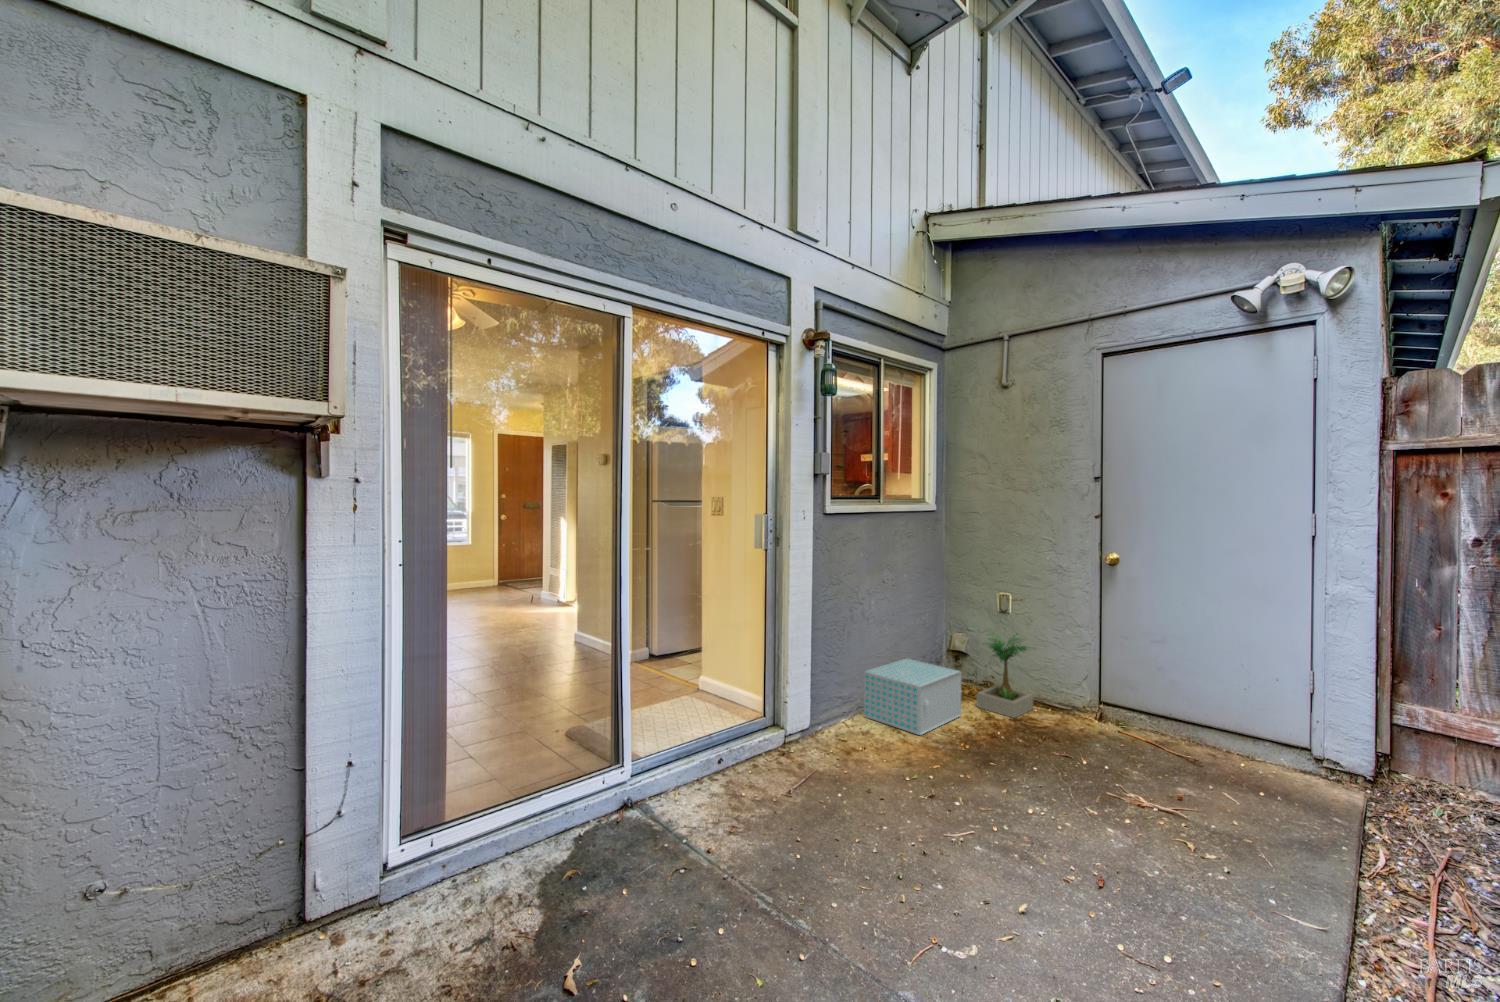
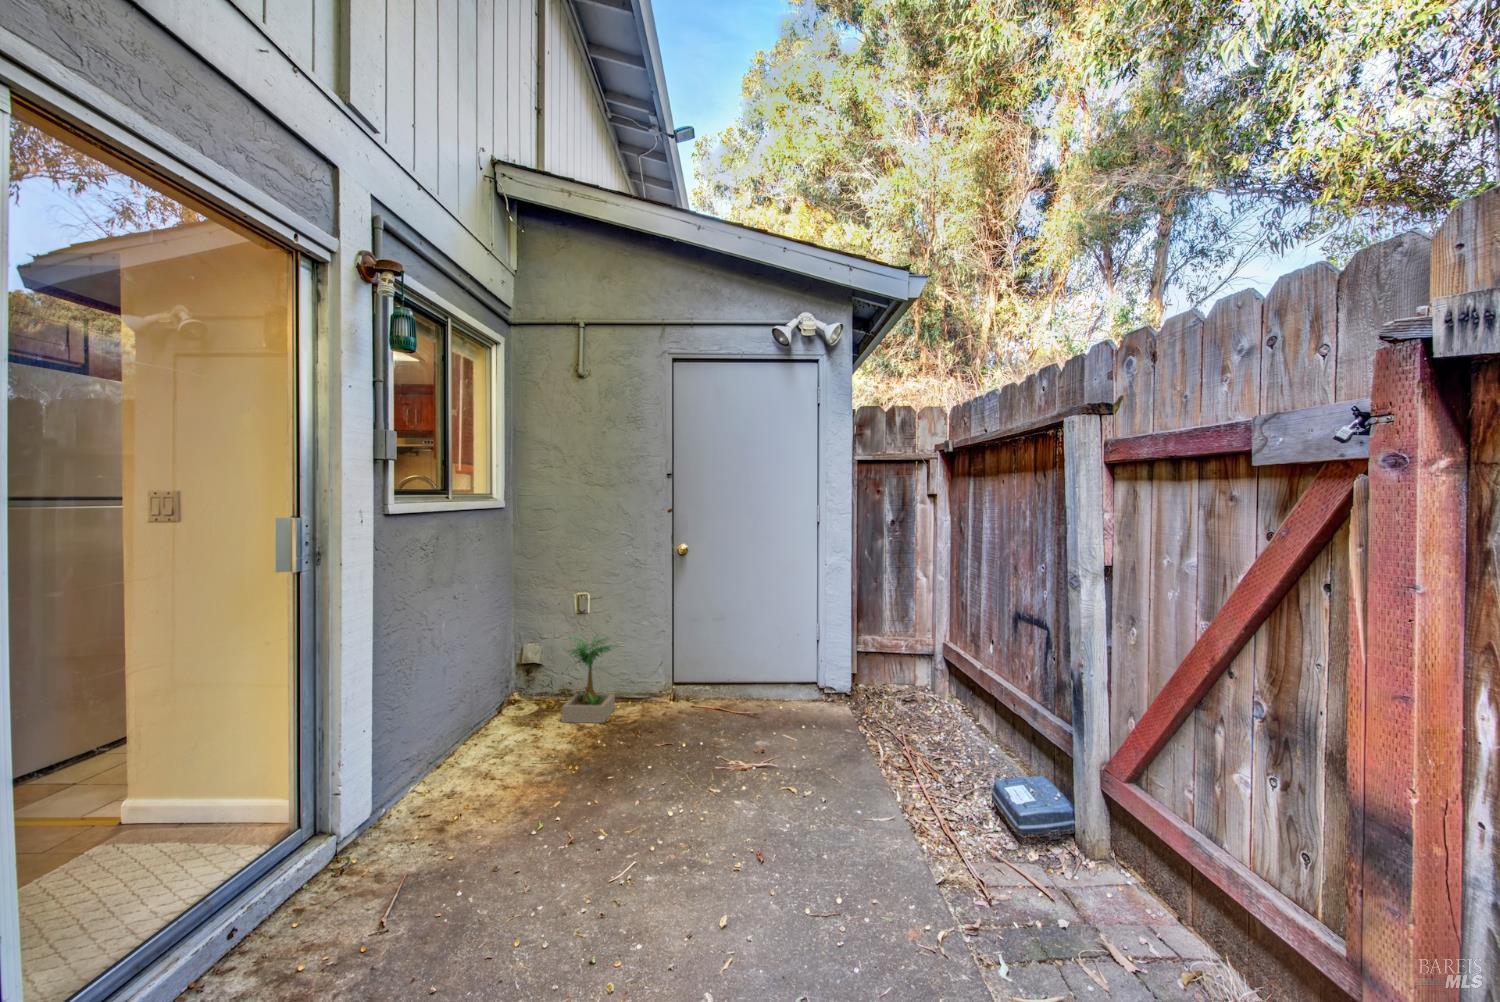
storage box: present [864,659,961,735] -> none [438,687,552,775]

